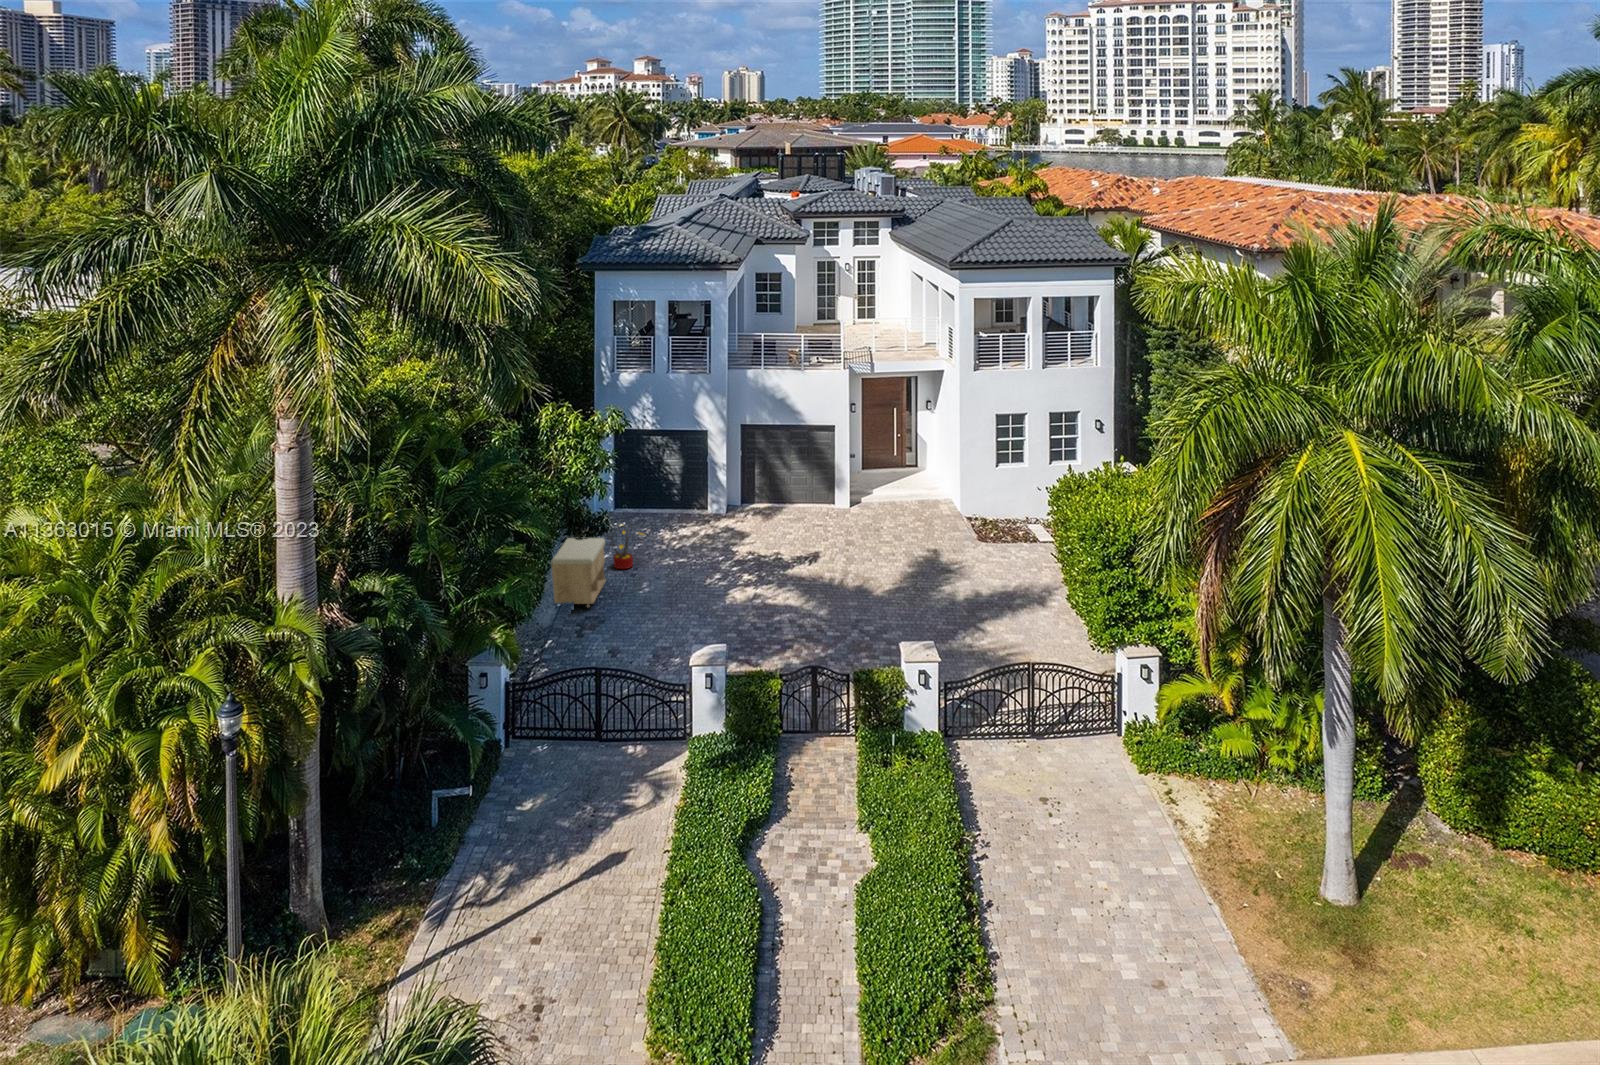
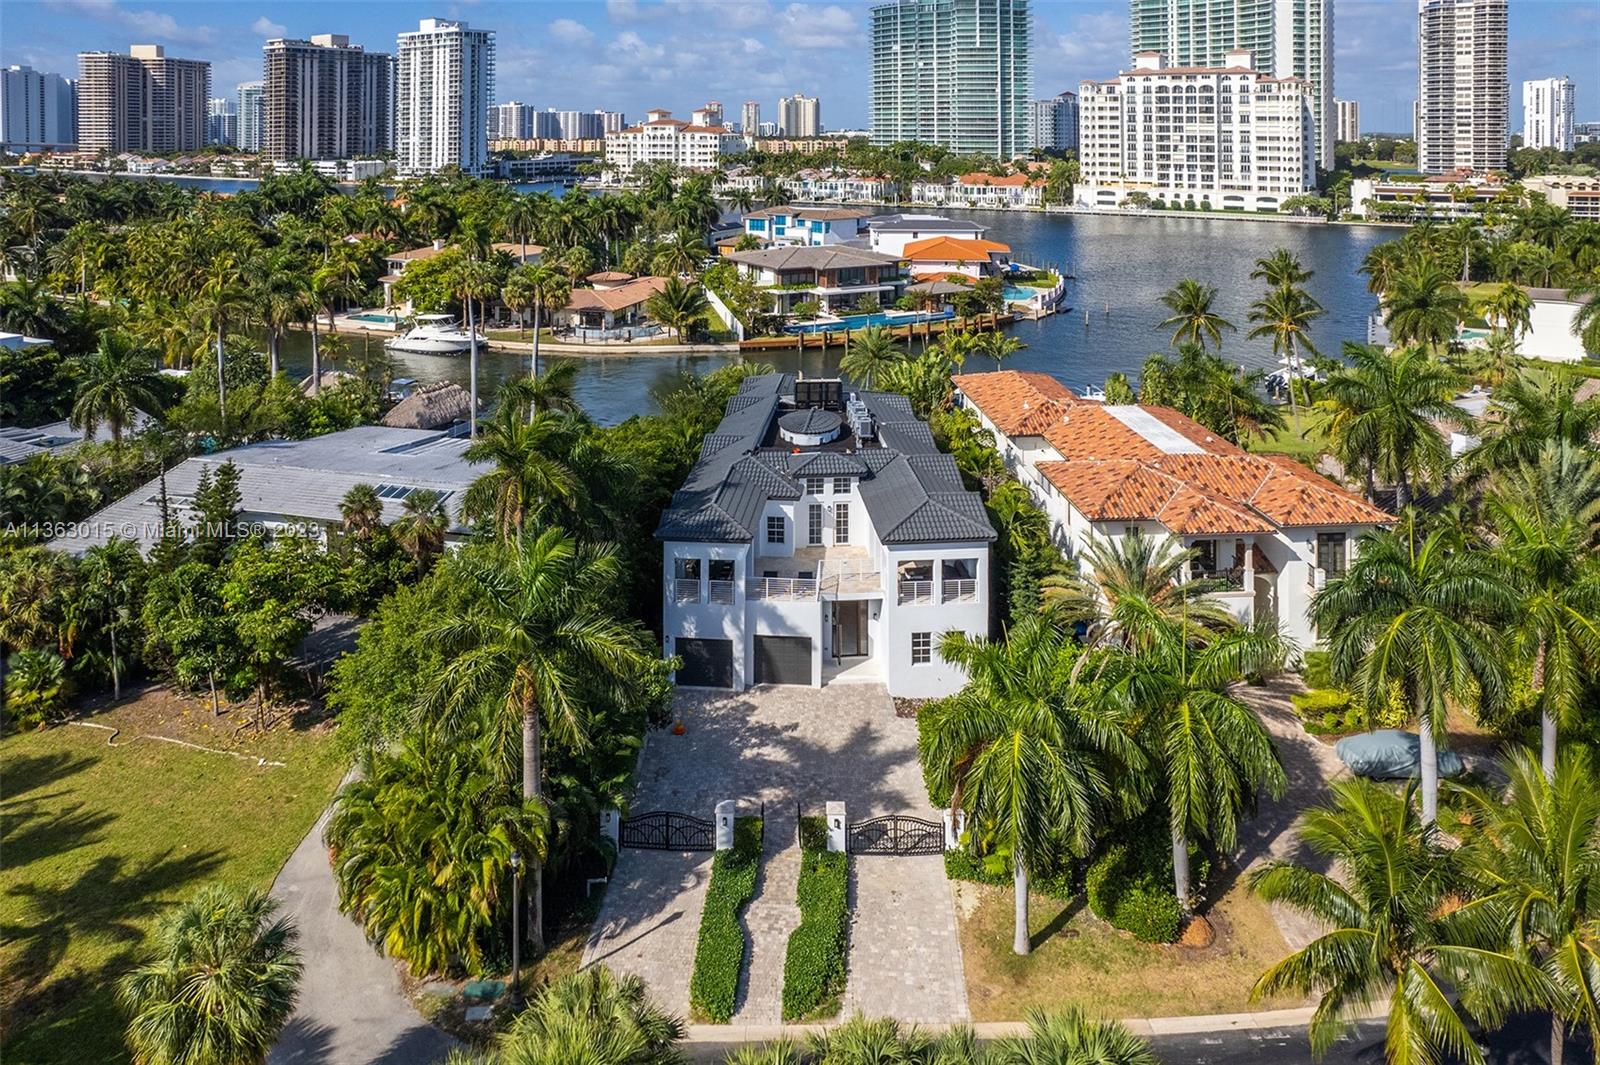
storage bench: present [551,538,606,607] -> none [639,719,669,762]

